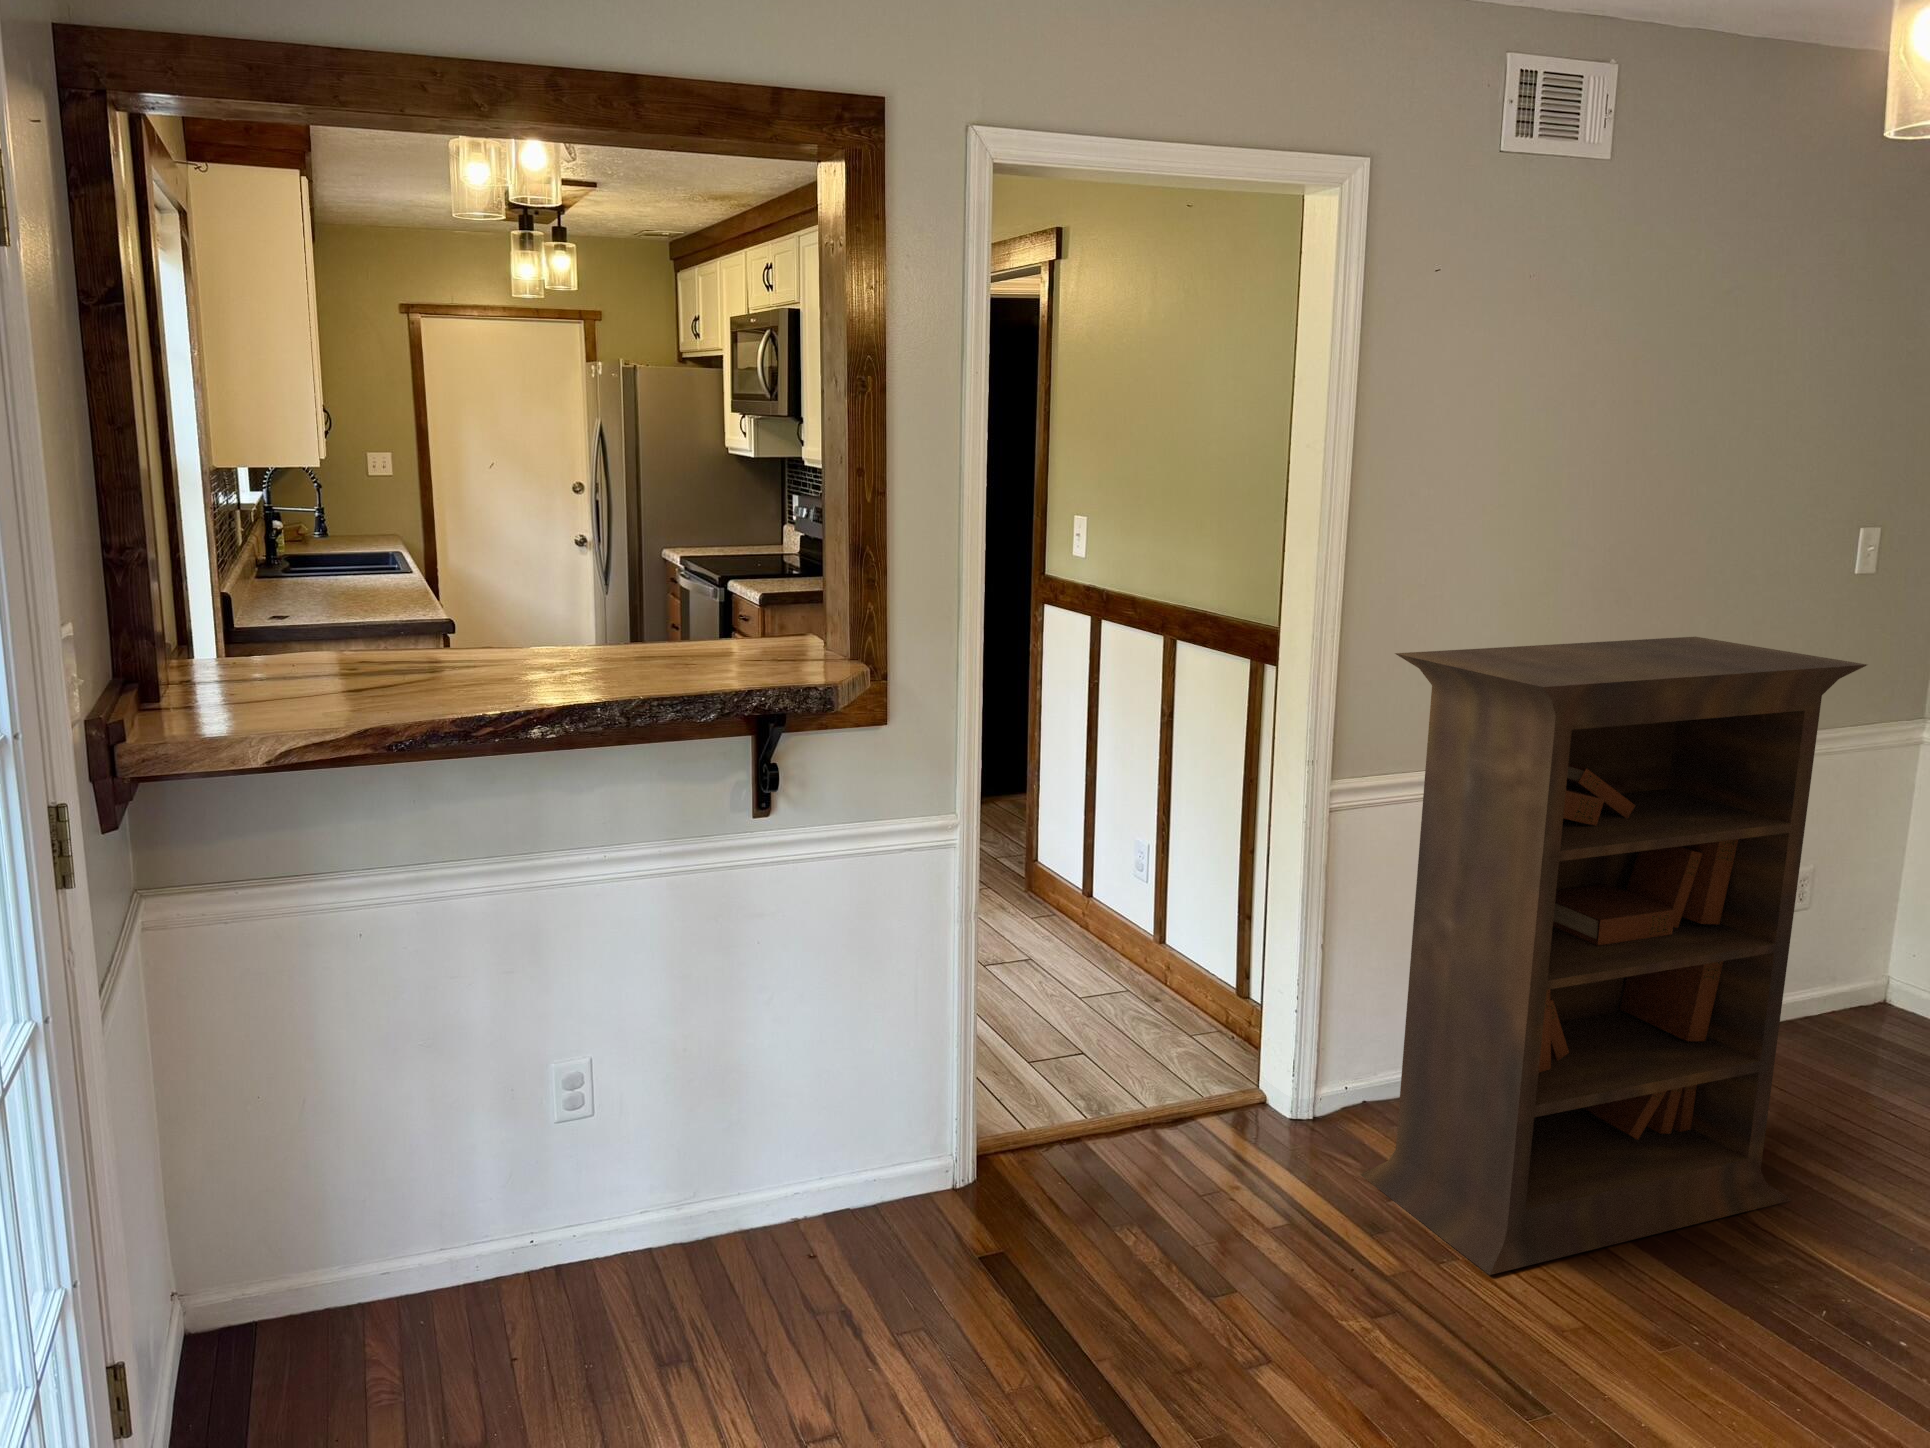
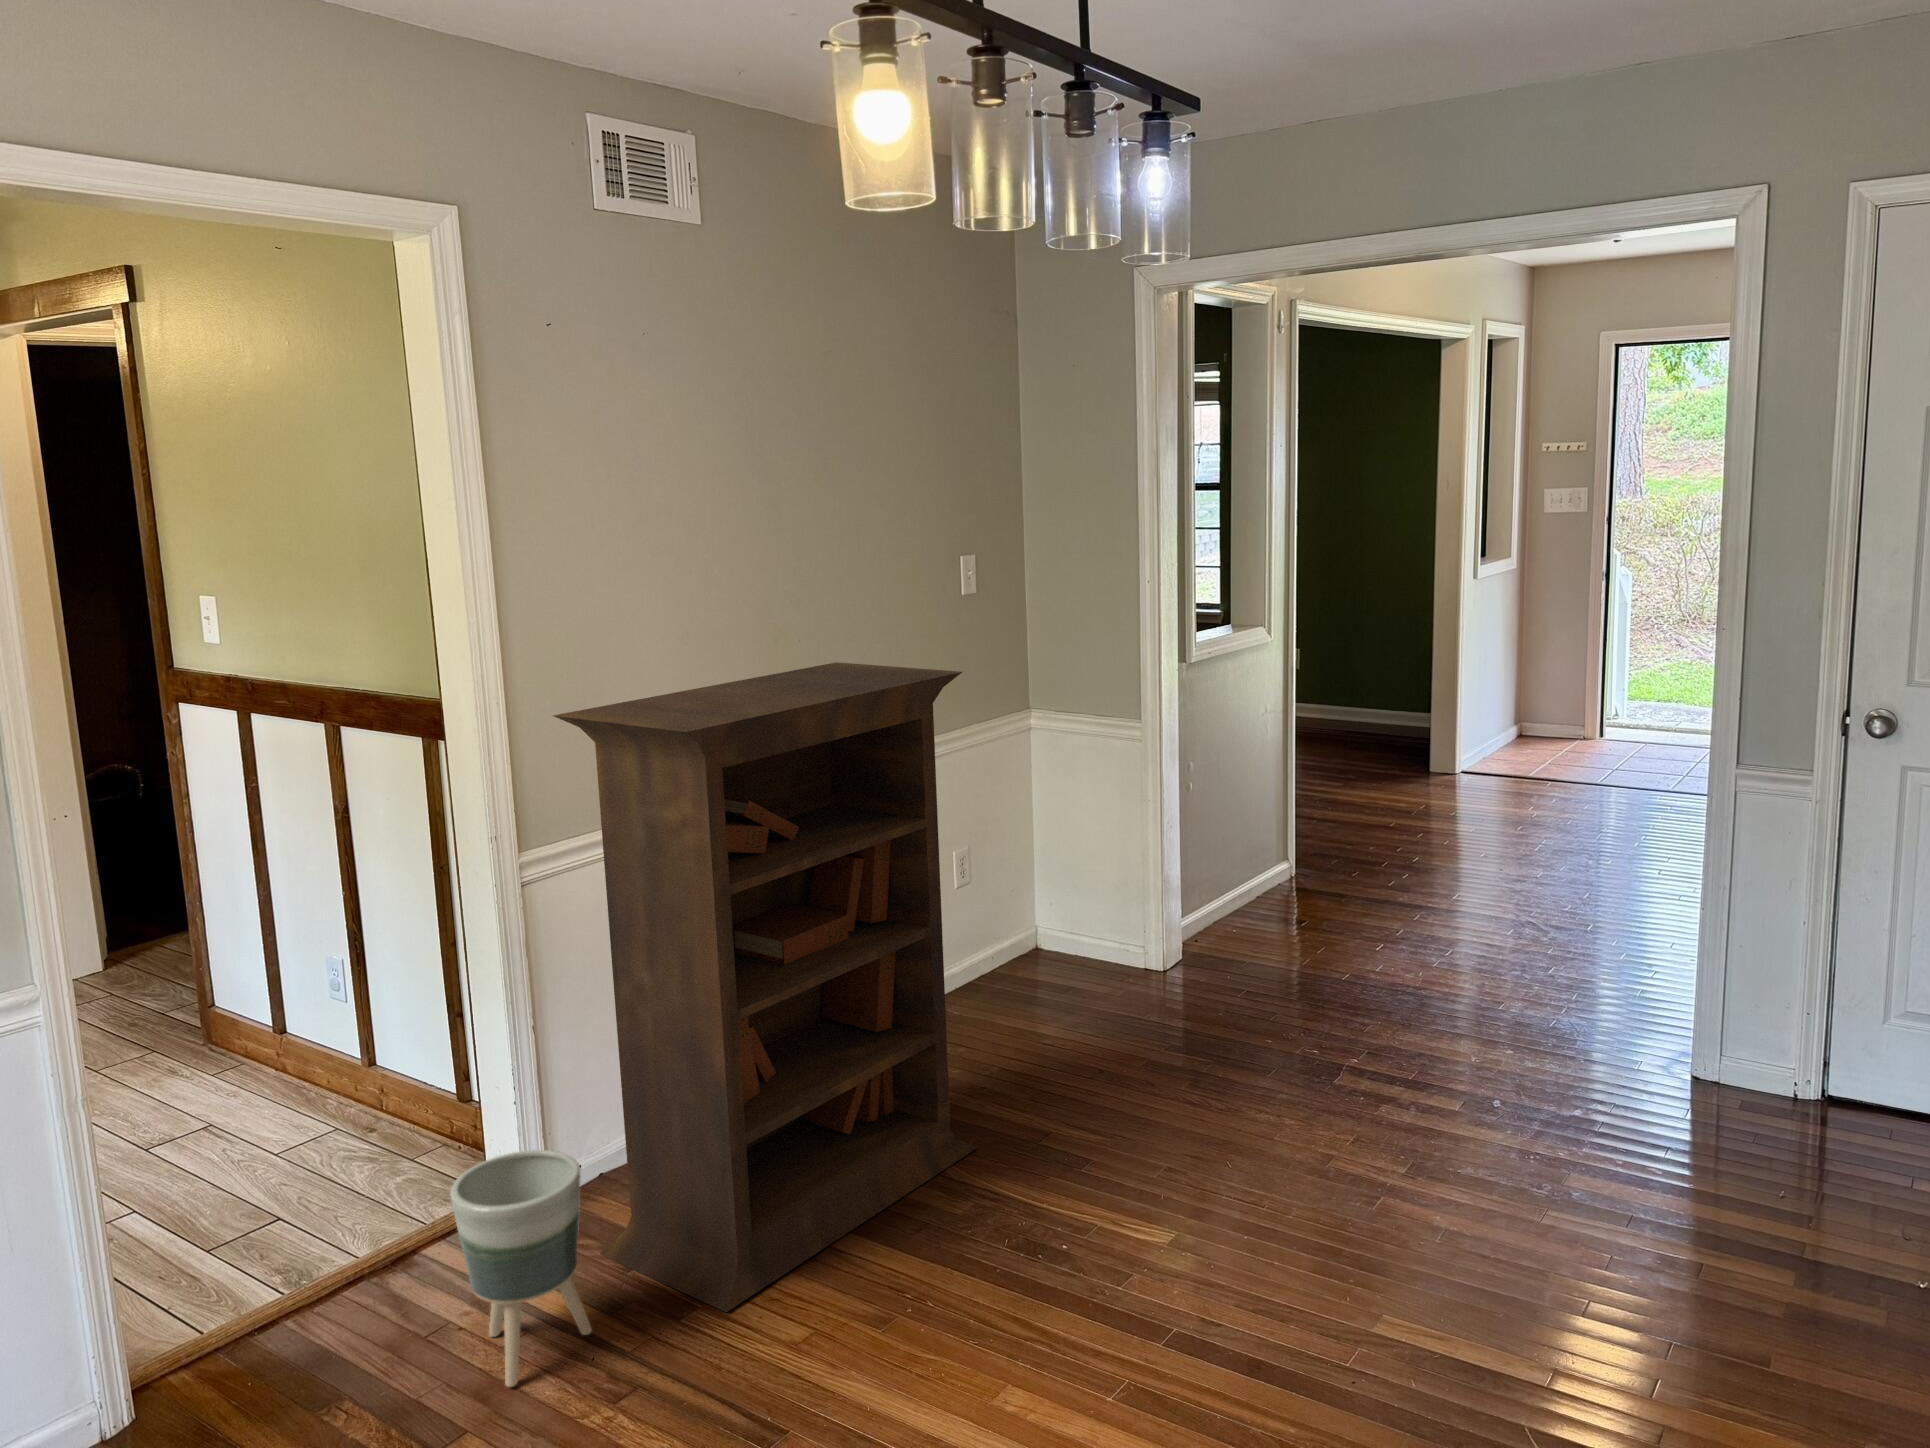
planter: none [1246,1056,1366,1268] -> present [450,1150,592,1387]

